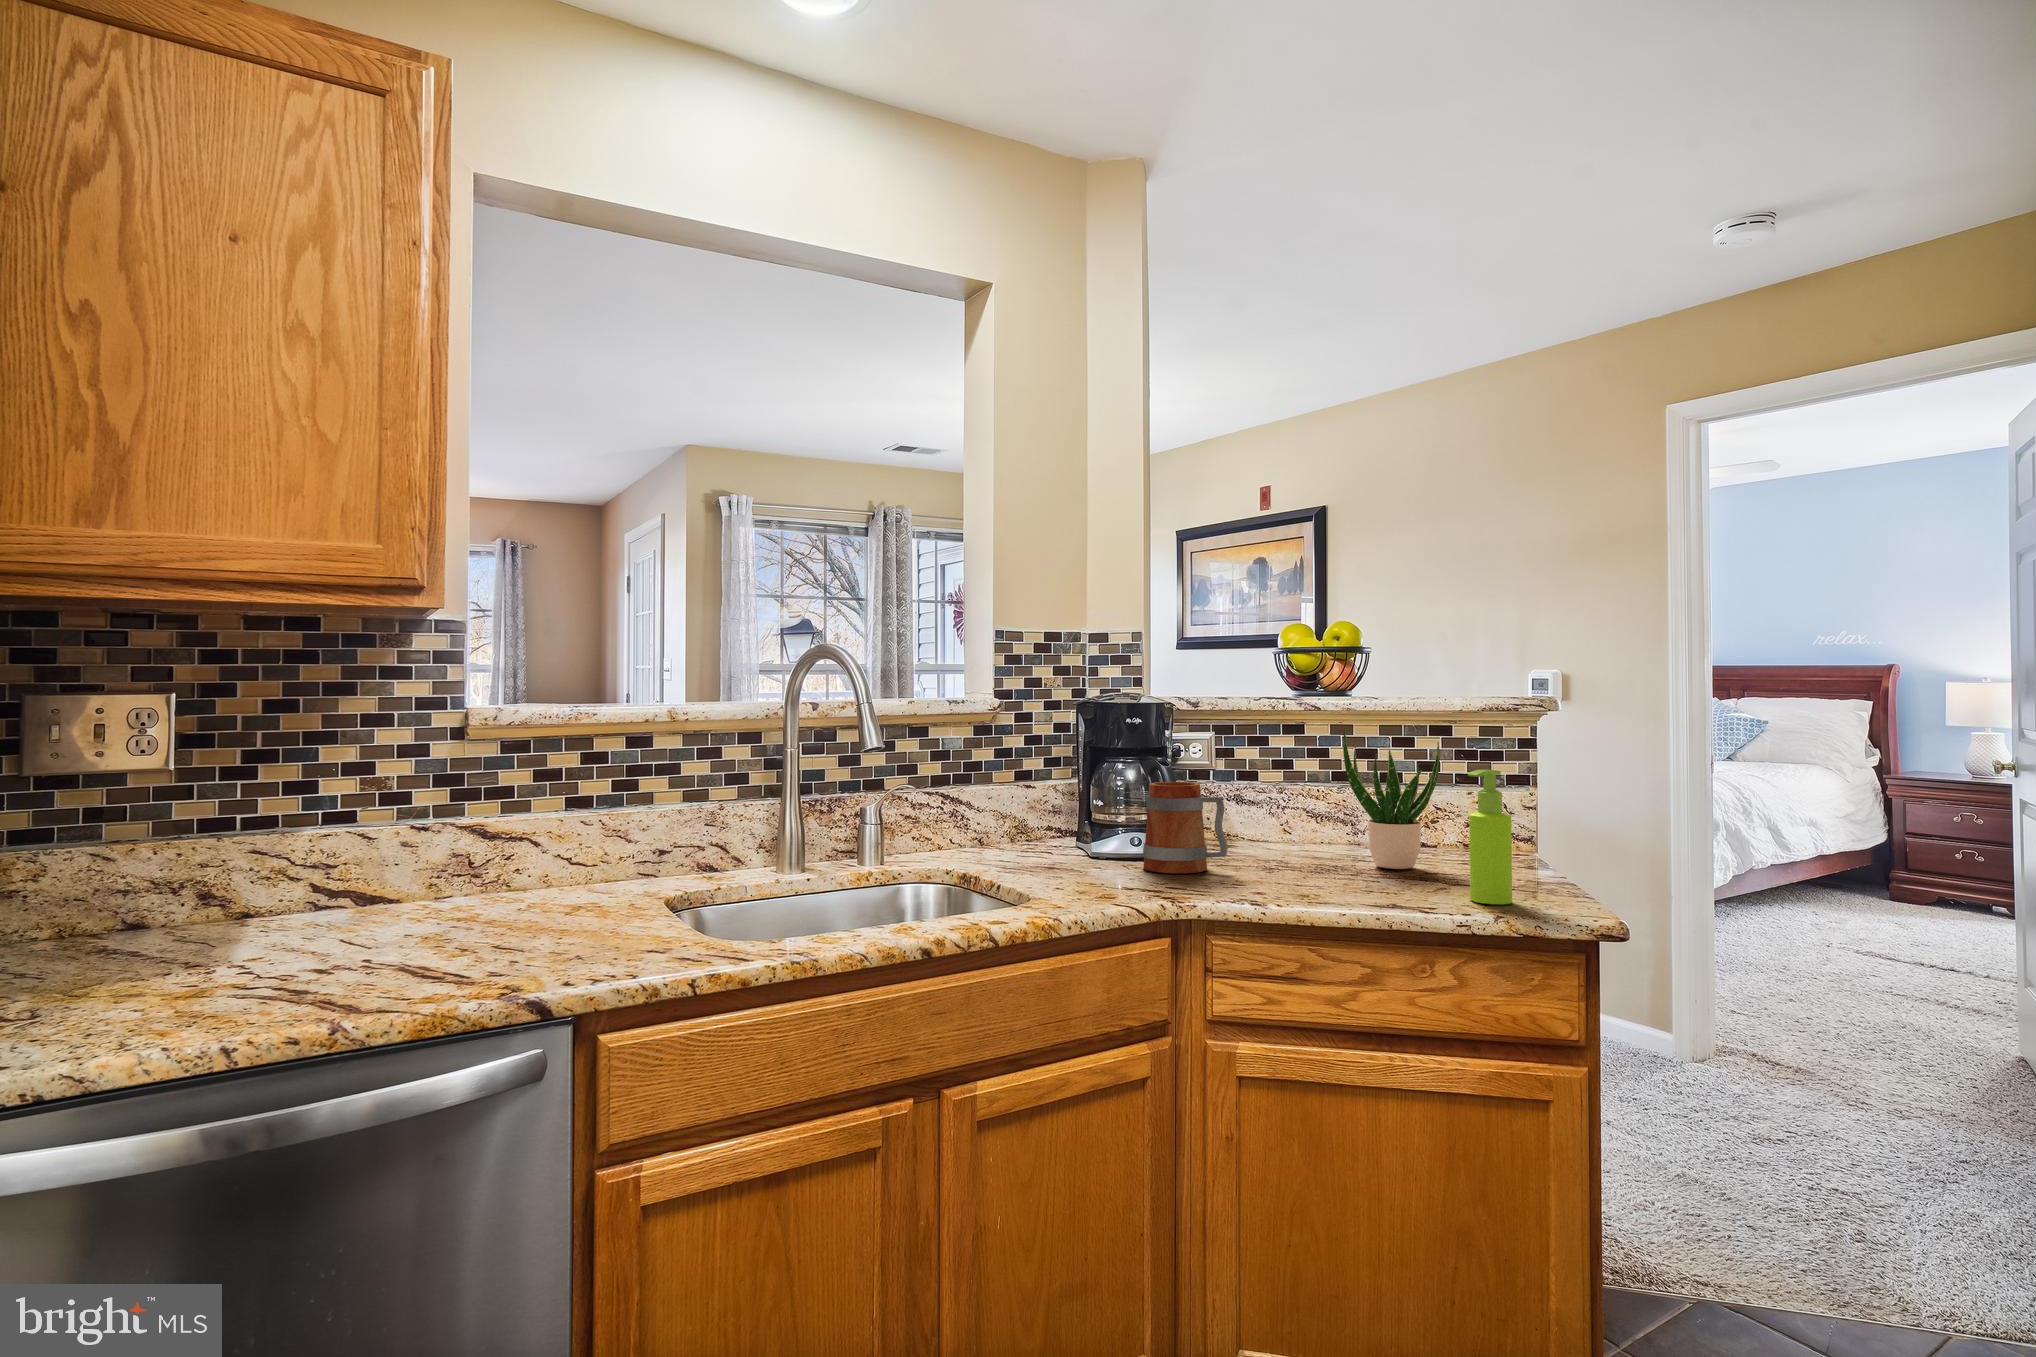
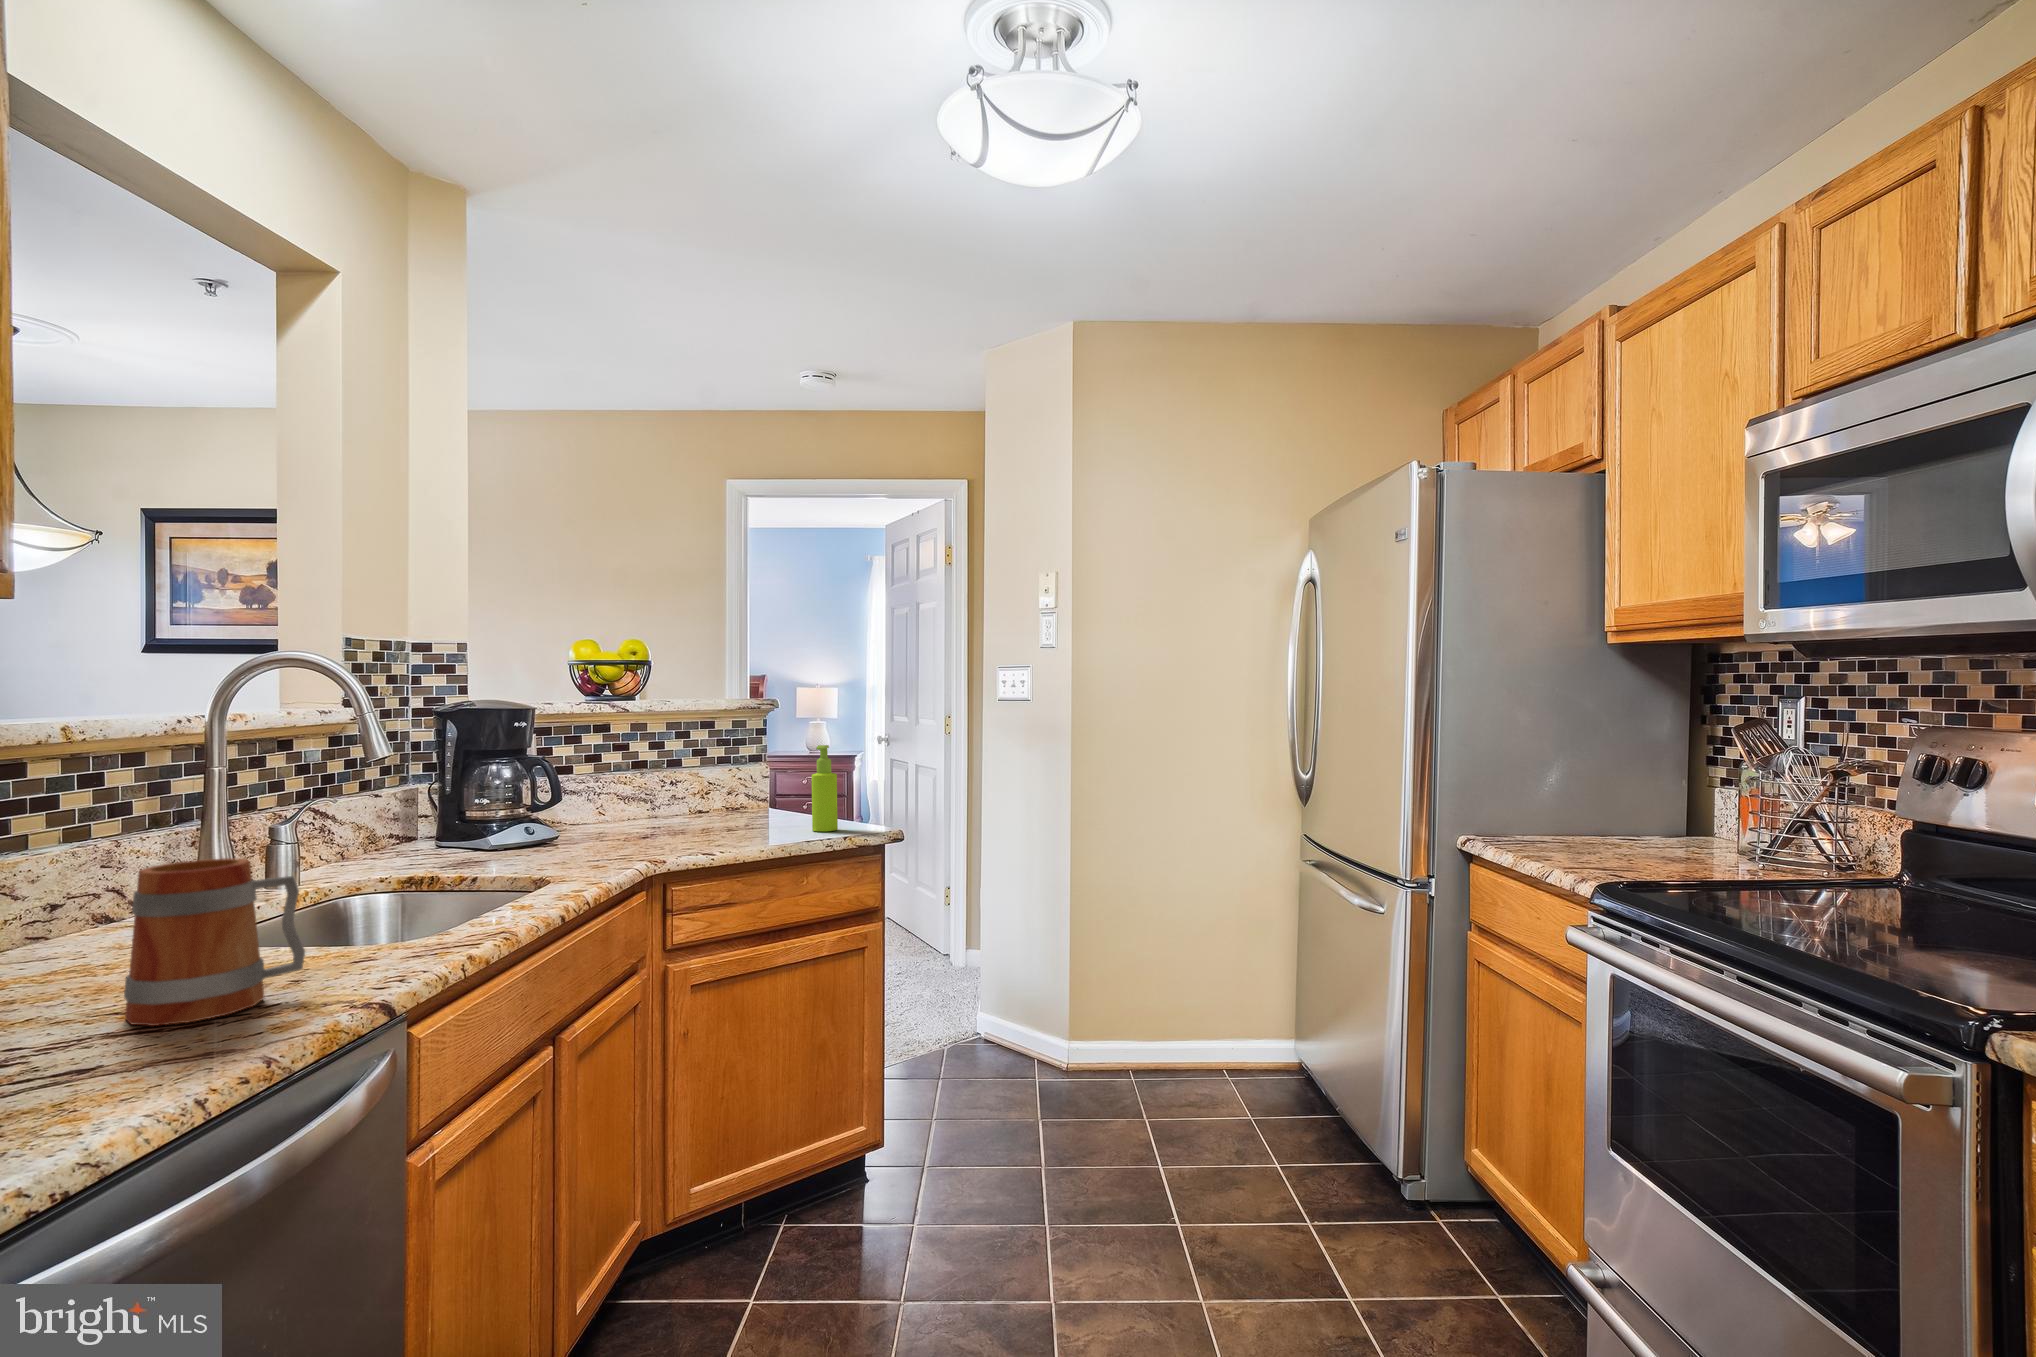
potted plant: present [1343,729,1440,869] -> none [690,724,752,825]
mug: present [1143,782,1228,873] -> present [124,858,305,1026]

